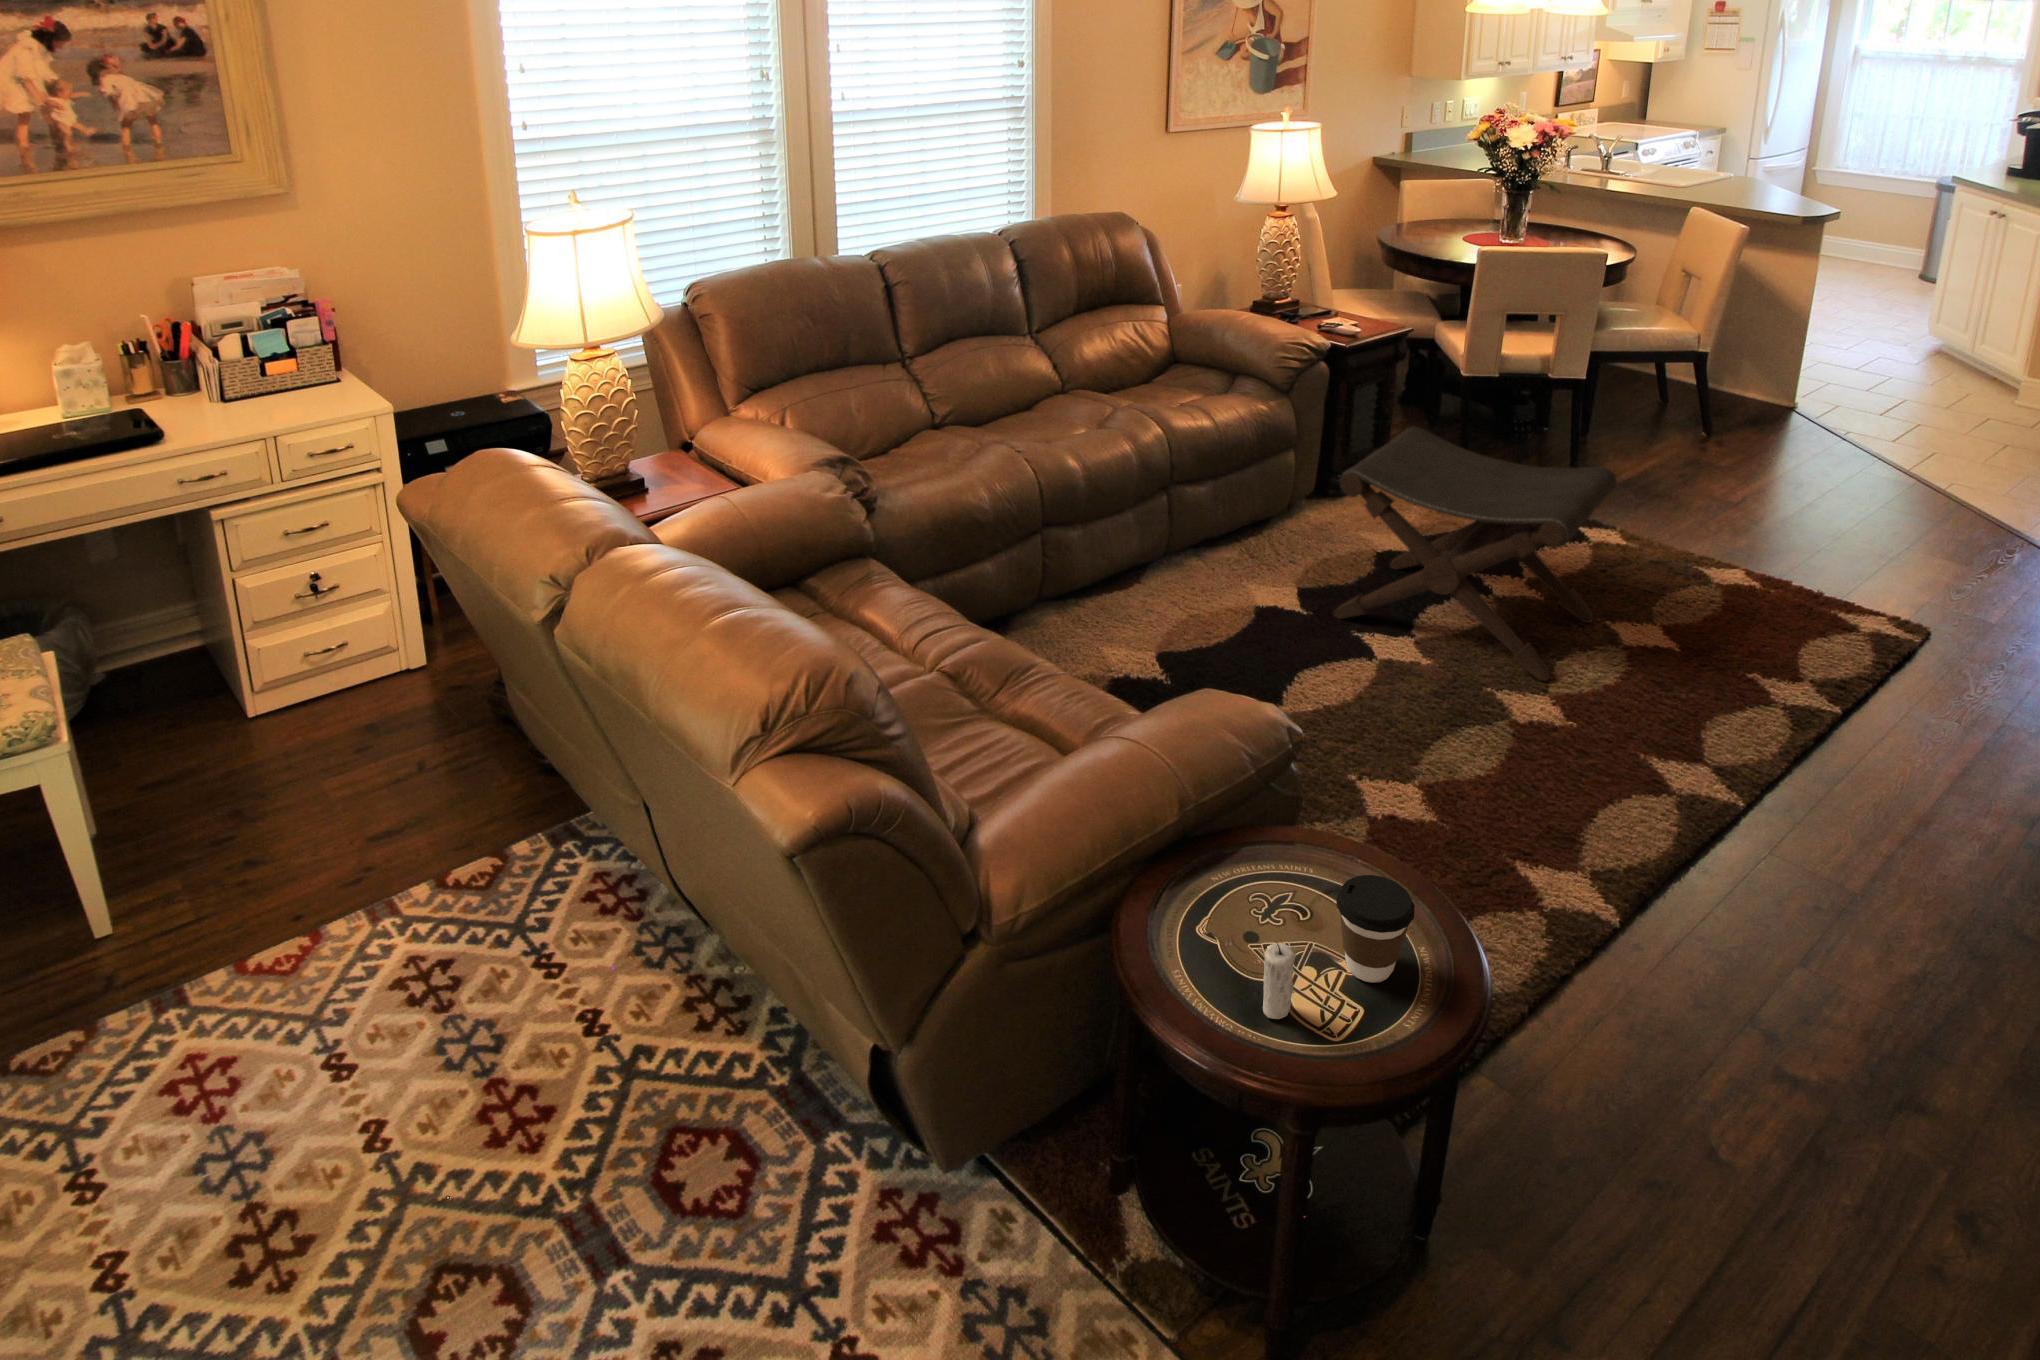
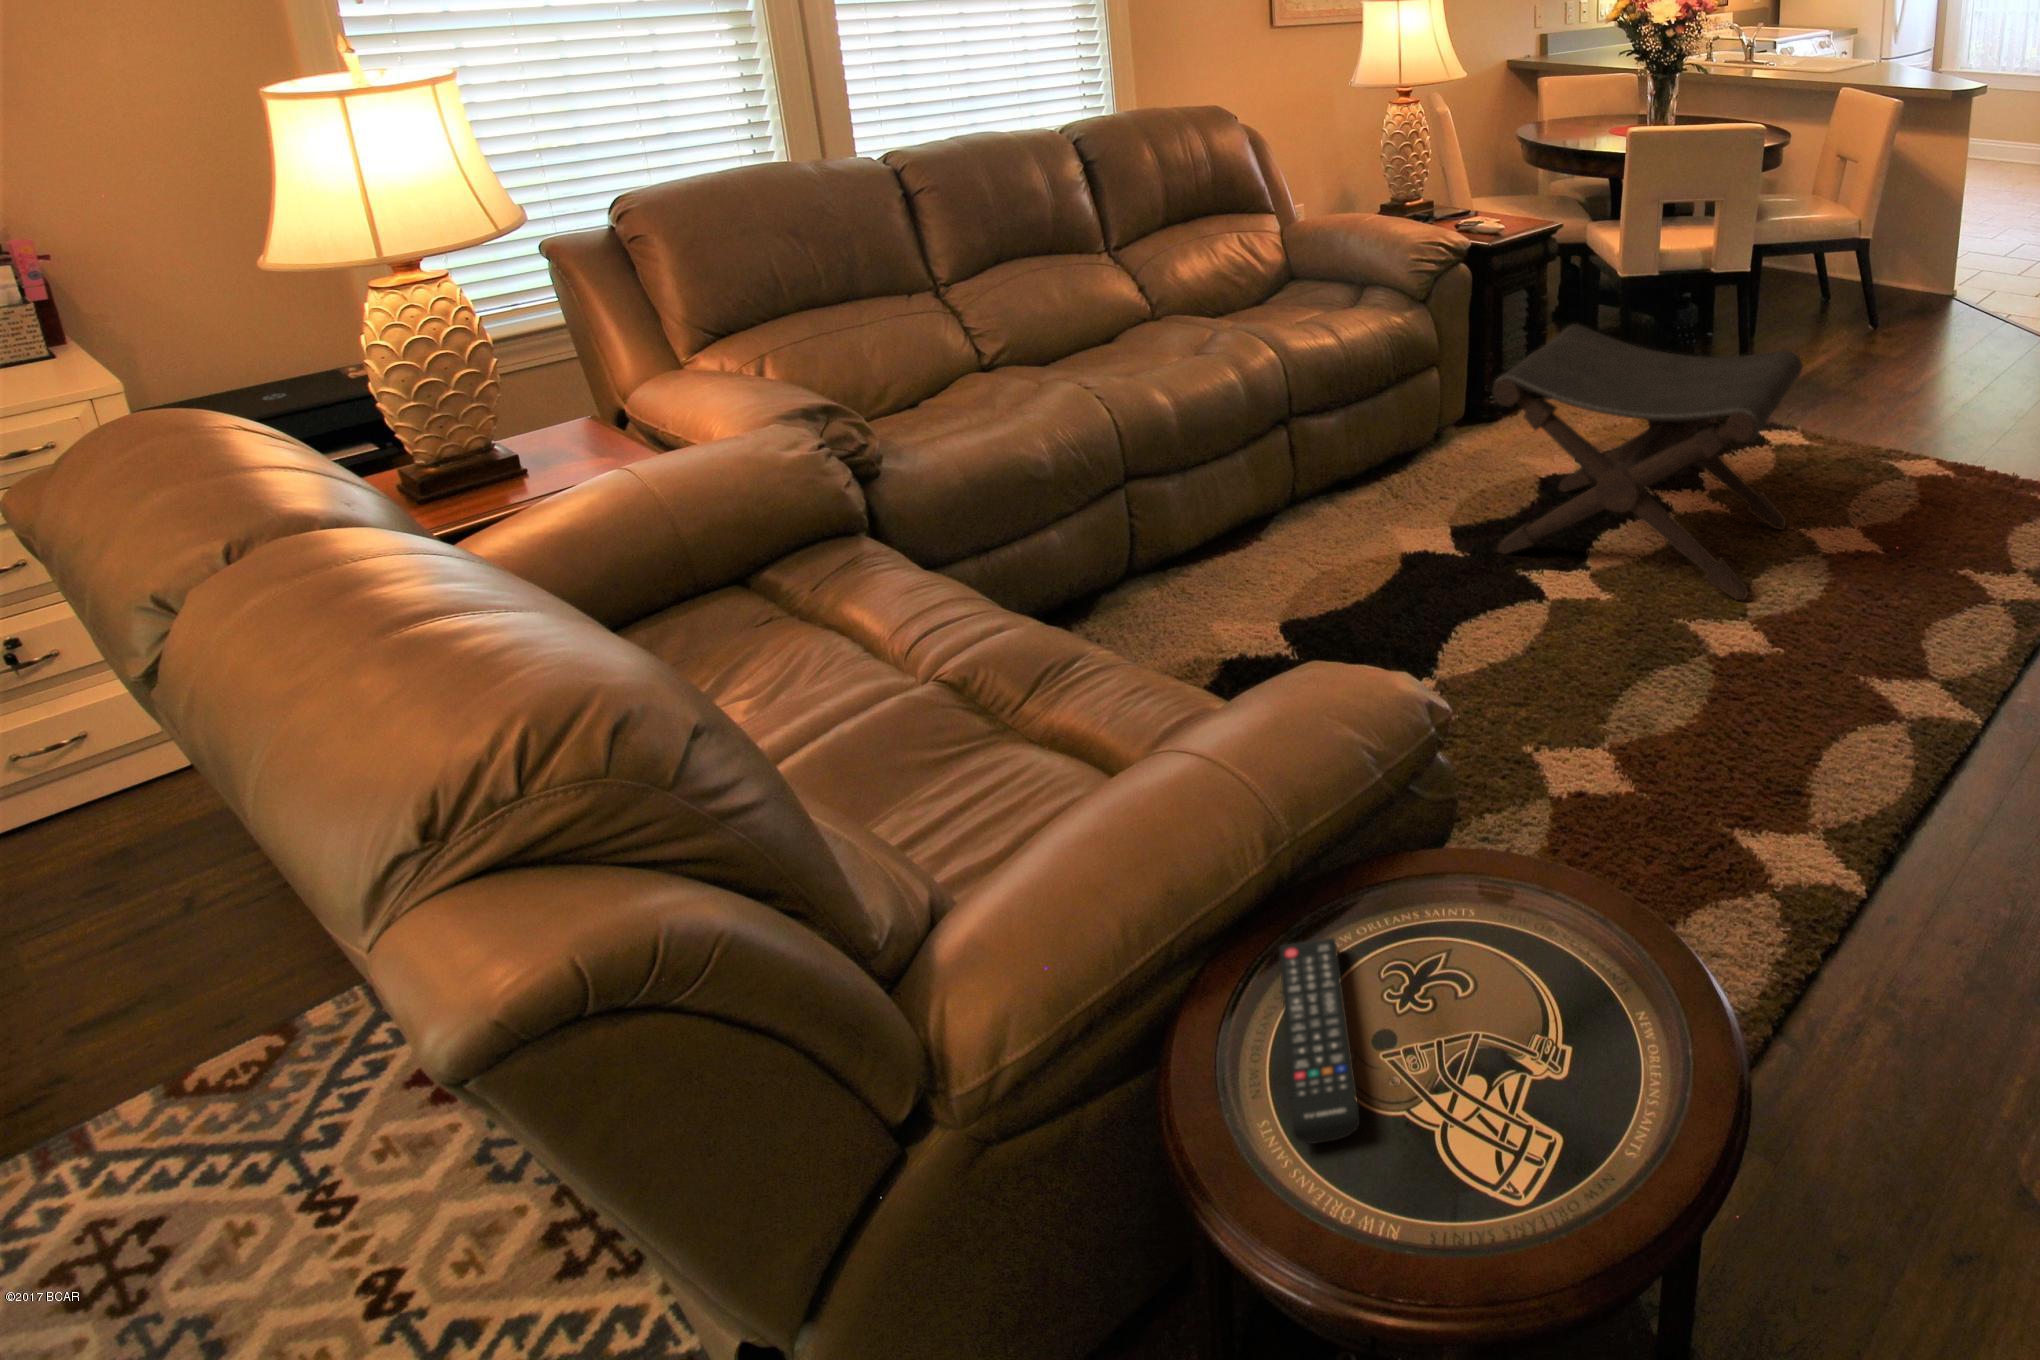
remote control: none [1186,869,1240,983] -> present [1279,938,1360,1144]
coffee cup: present [1336,875,1415,983] -> none [1505,925,1626,1097]
candle: present [1263,943,1296,1019] -> none [1392,1069,1443,1197]

